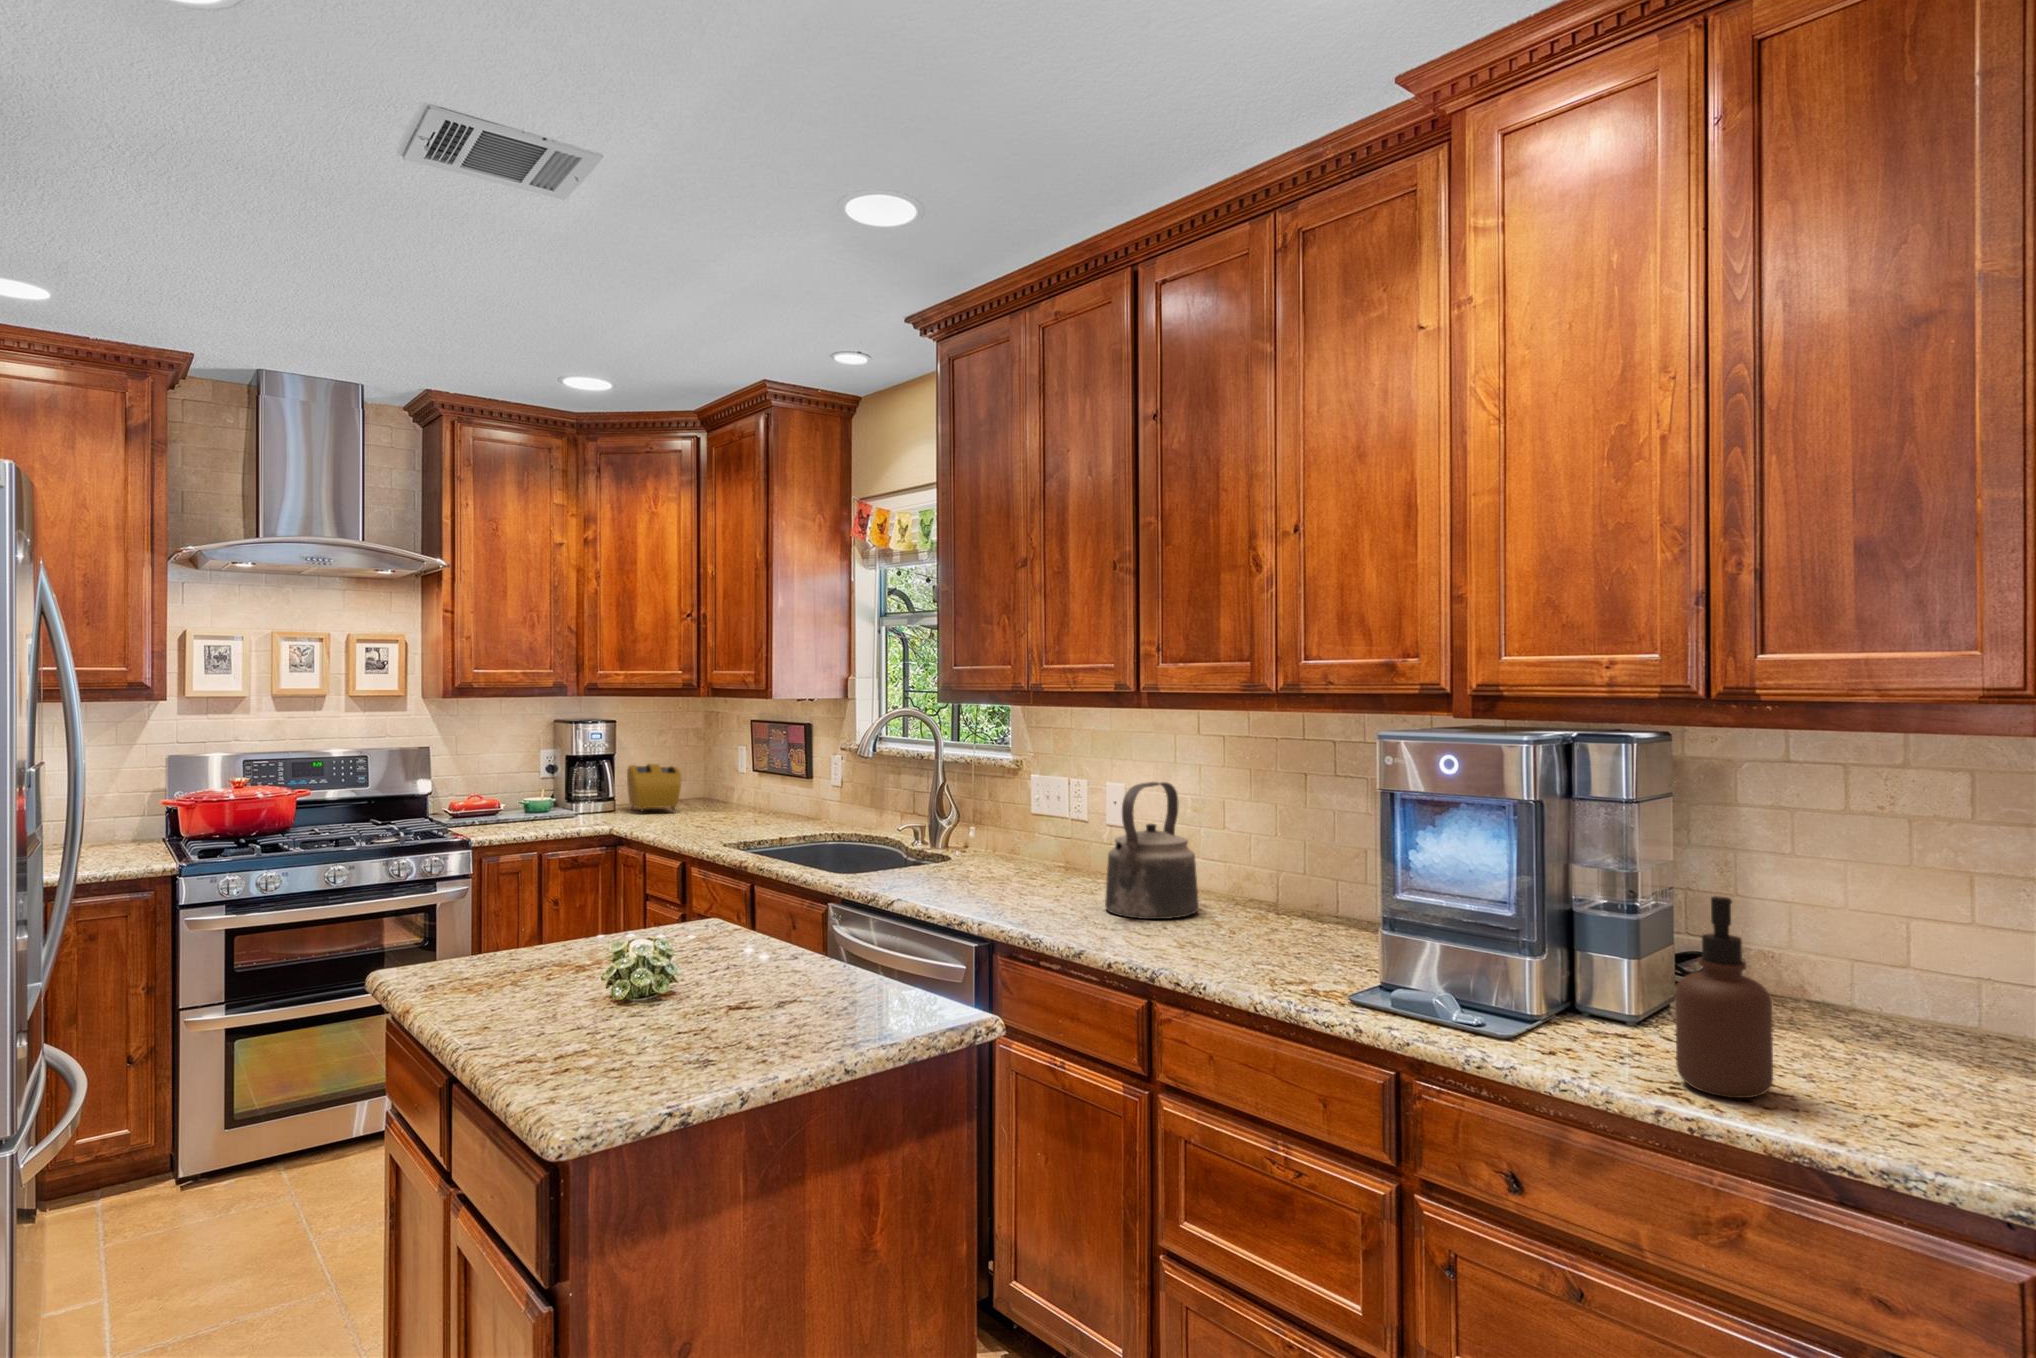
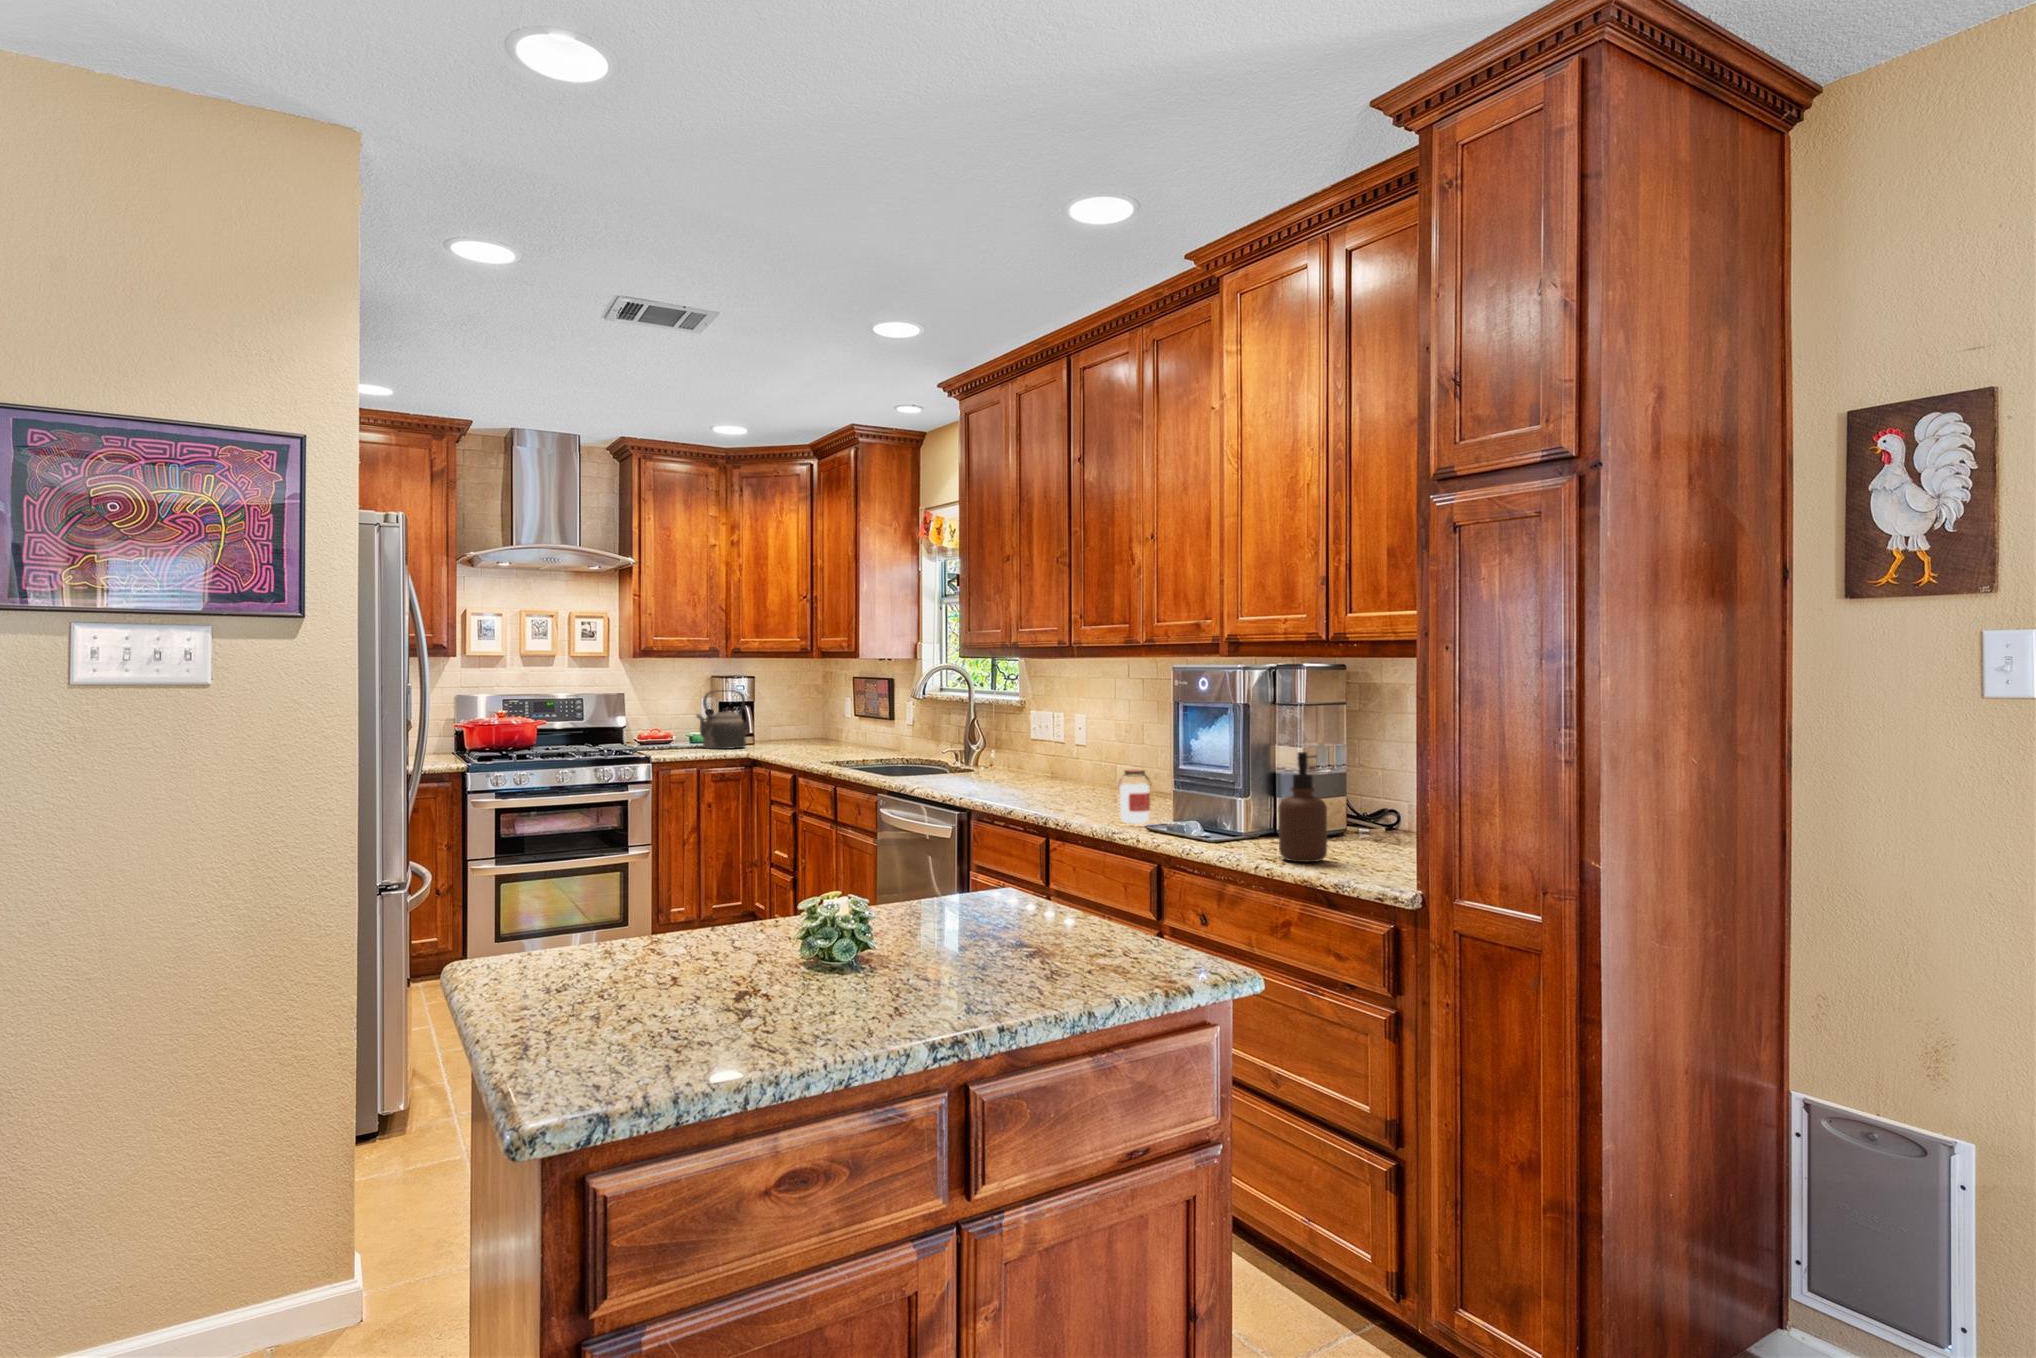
toaster: present [627,764,681,813] -> none [764,709,802,746]
kettle: present [1105,782,1199,919] -> present [697,690,746,749]
jar: none [1286,896,1340,988] -> present [1118,770,1150,824]

